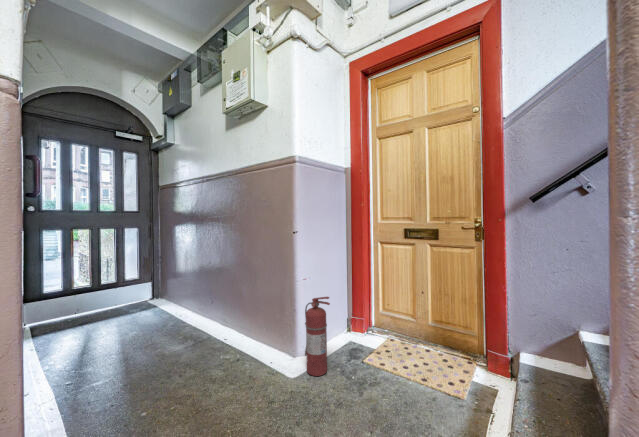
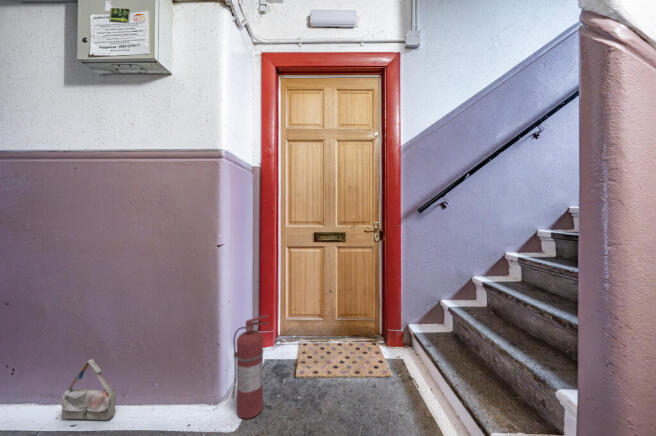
bag: none [228,304,249,343] -> present [61,359,116,420]

